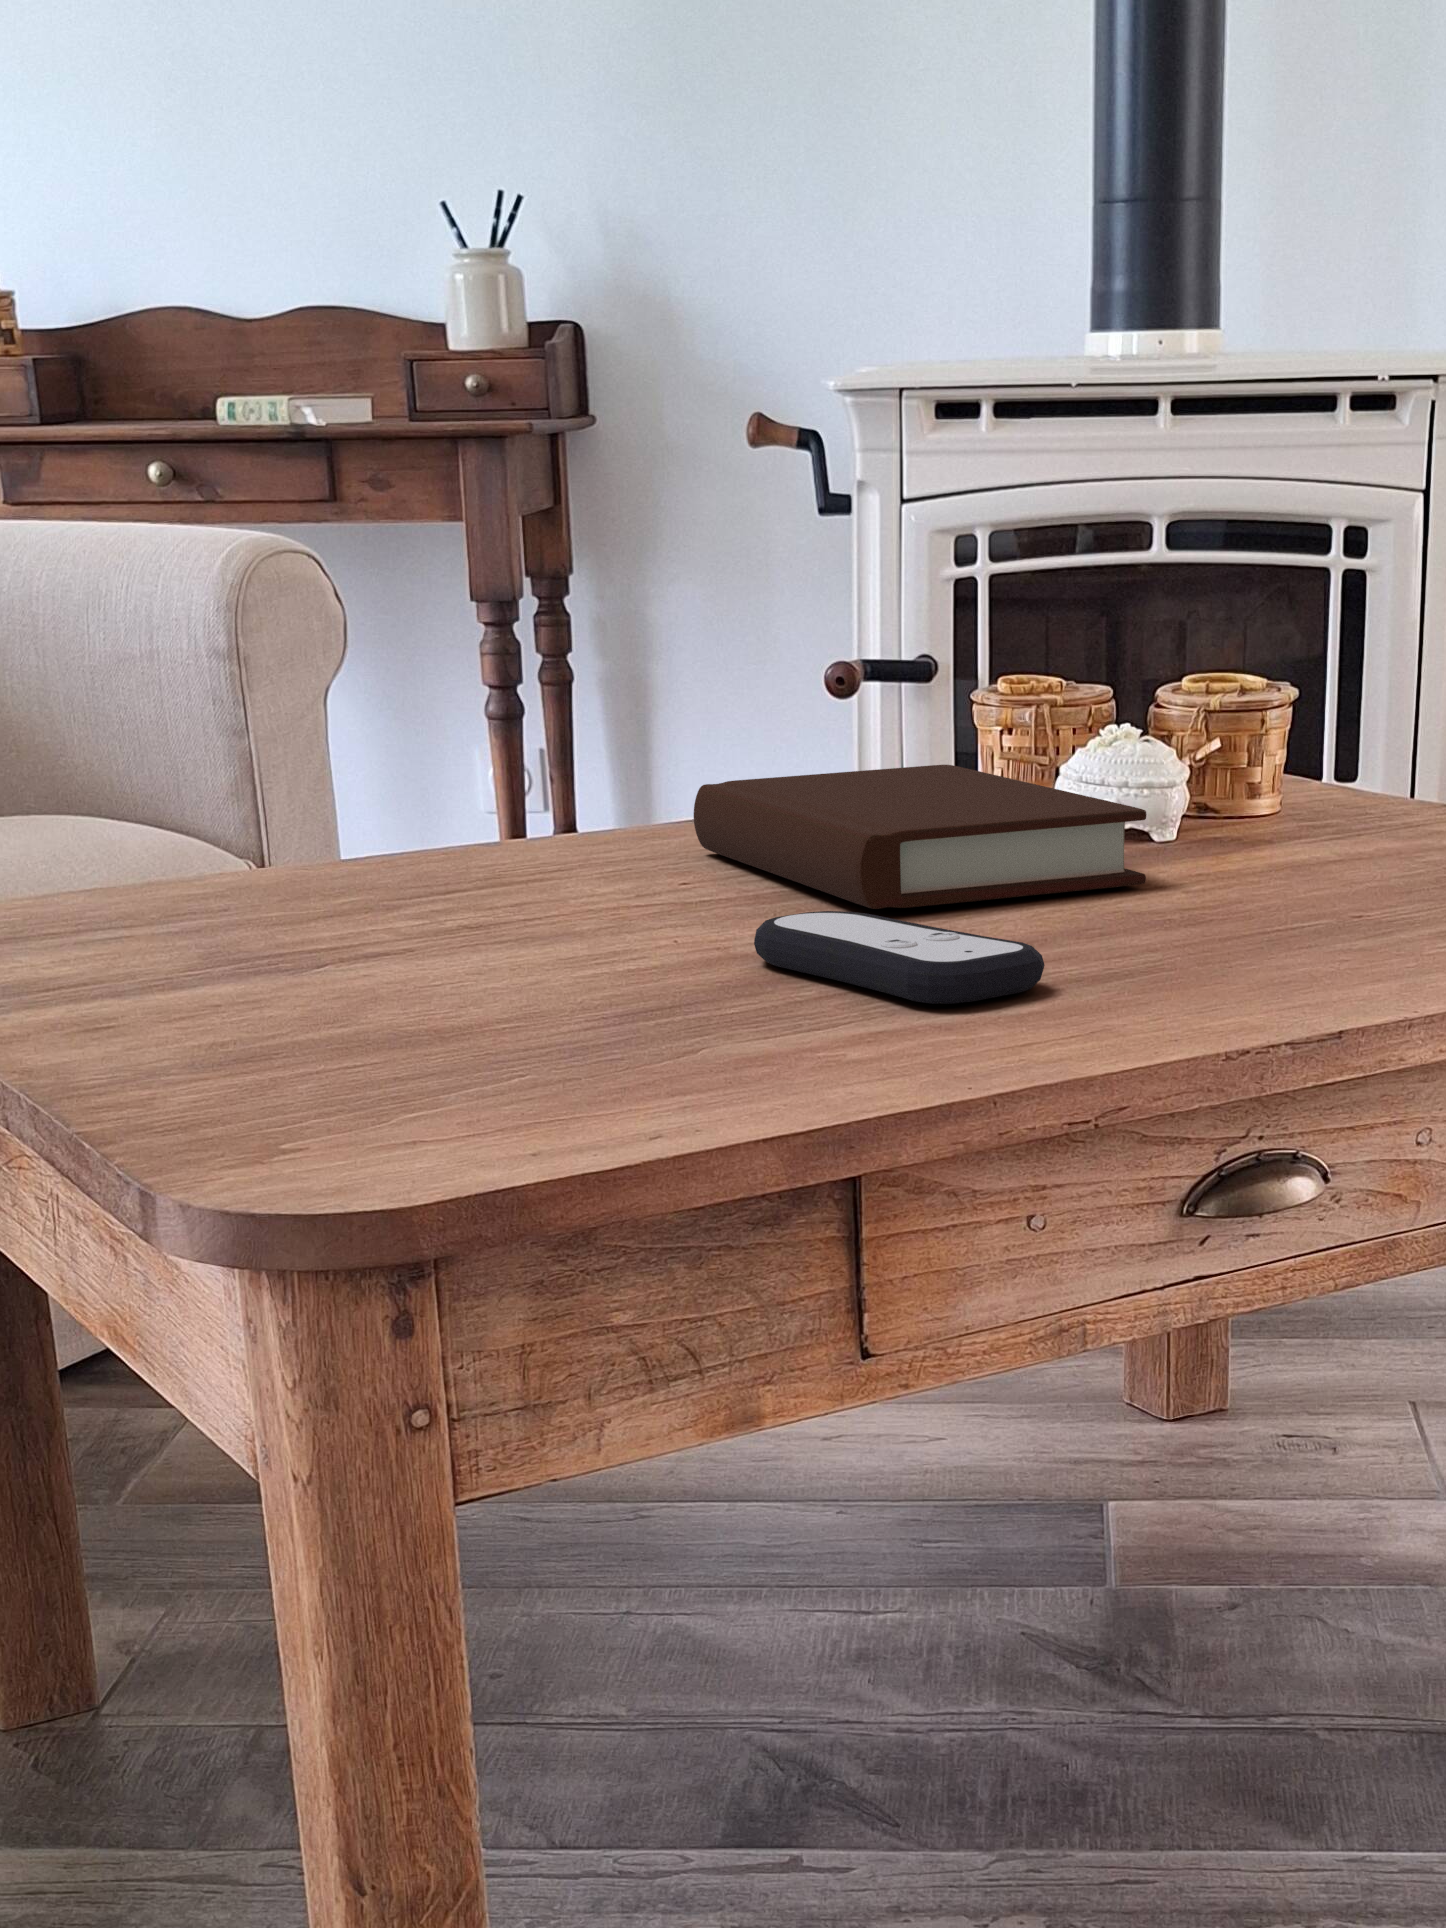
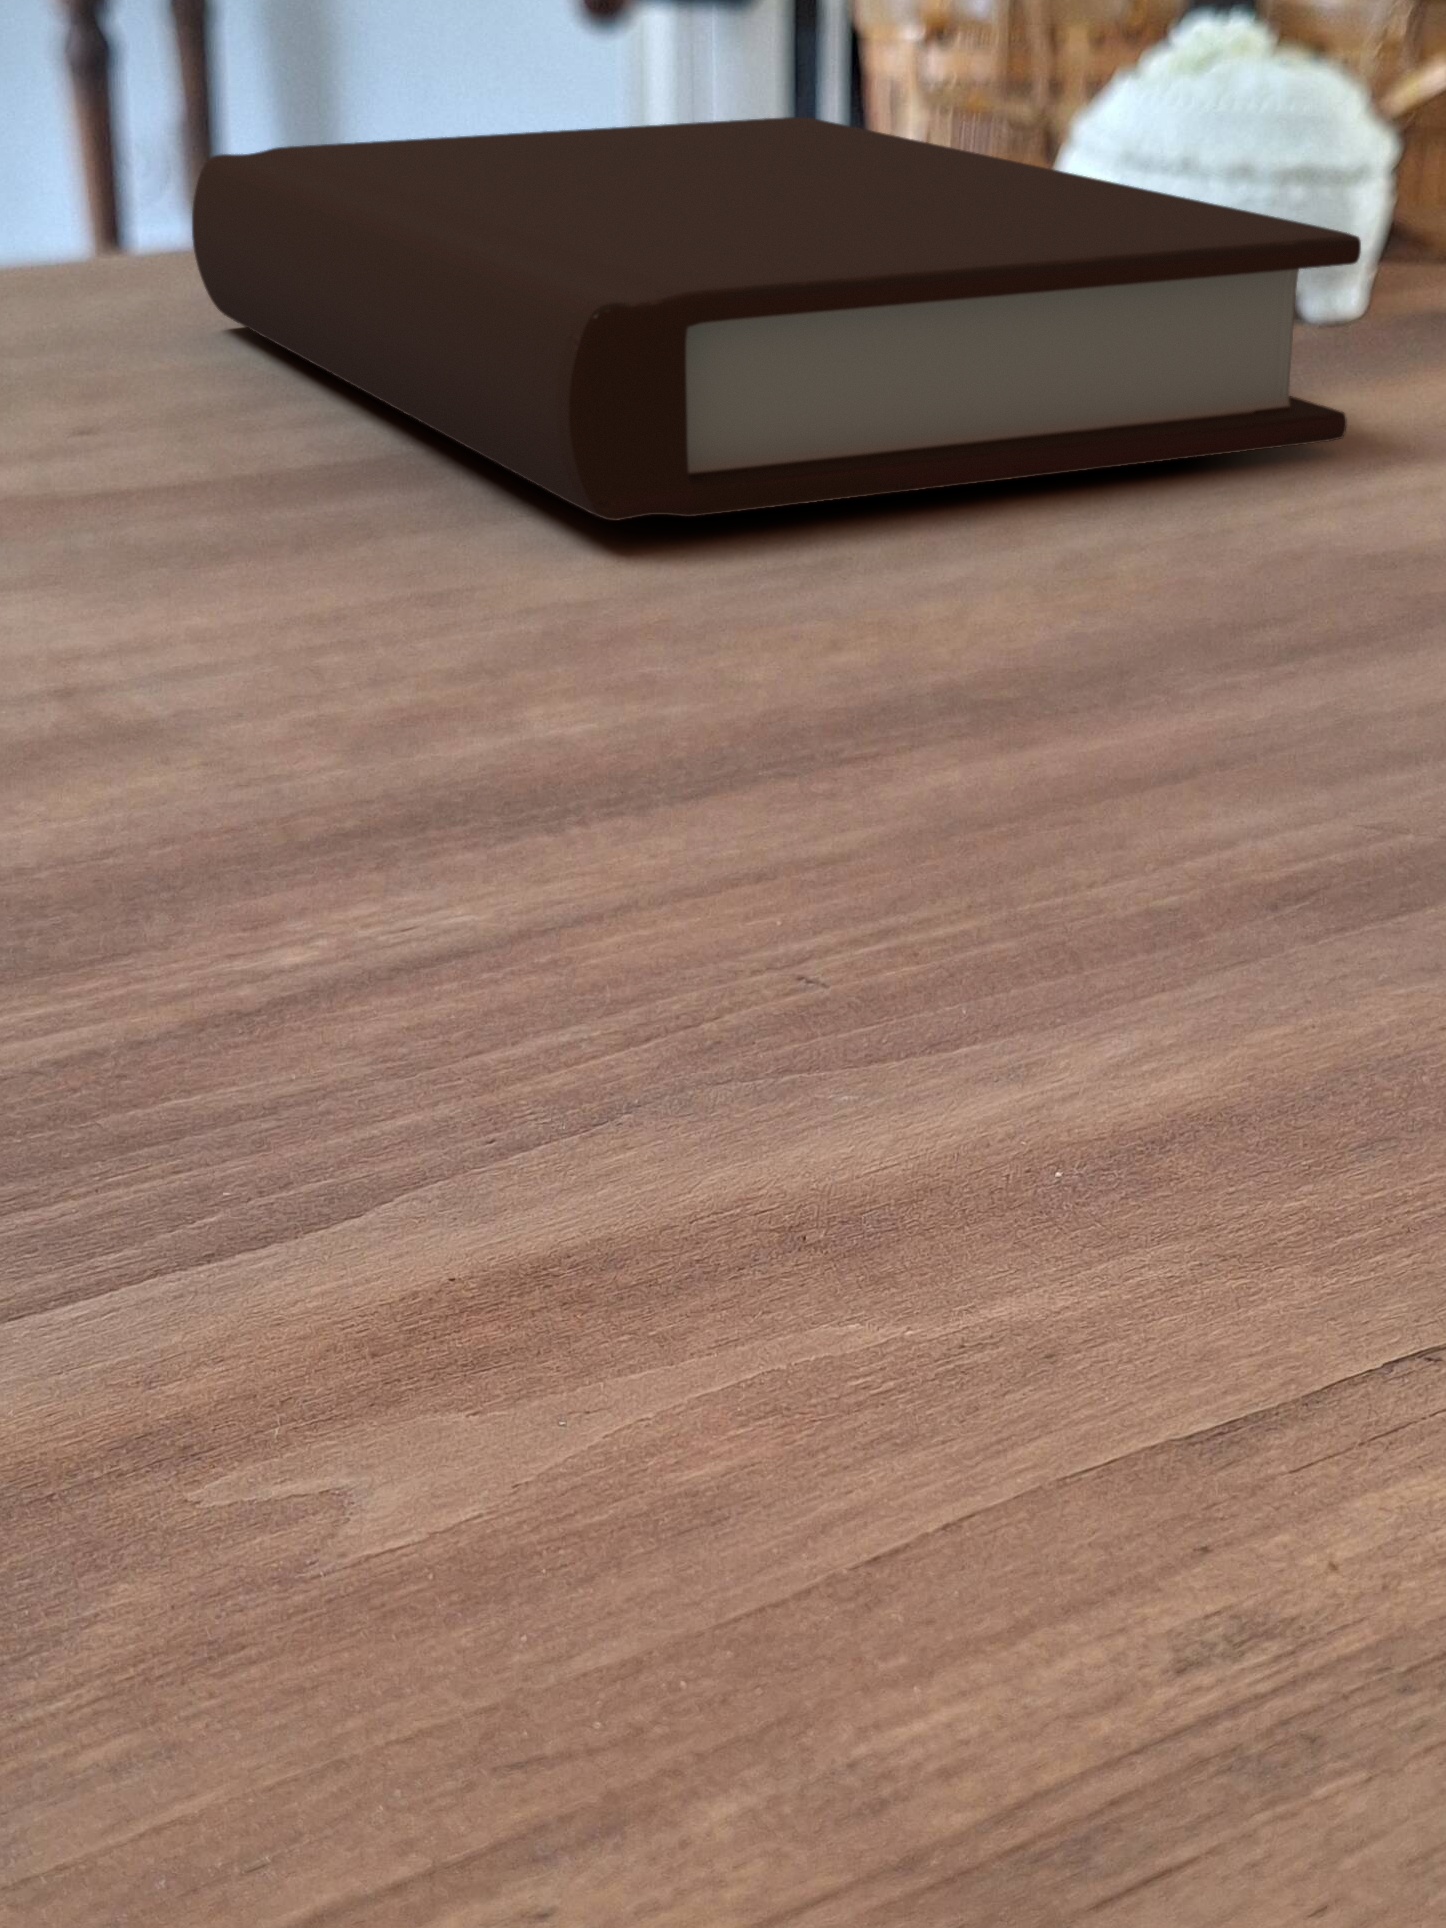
remote control: present [754,911,1045,1004] -> none [199,556,1206,1013]

